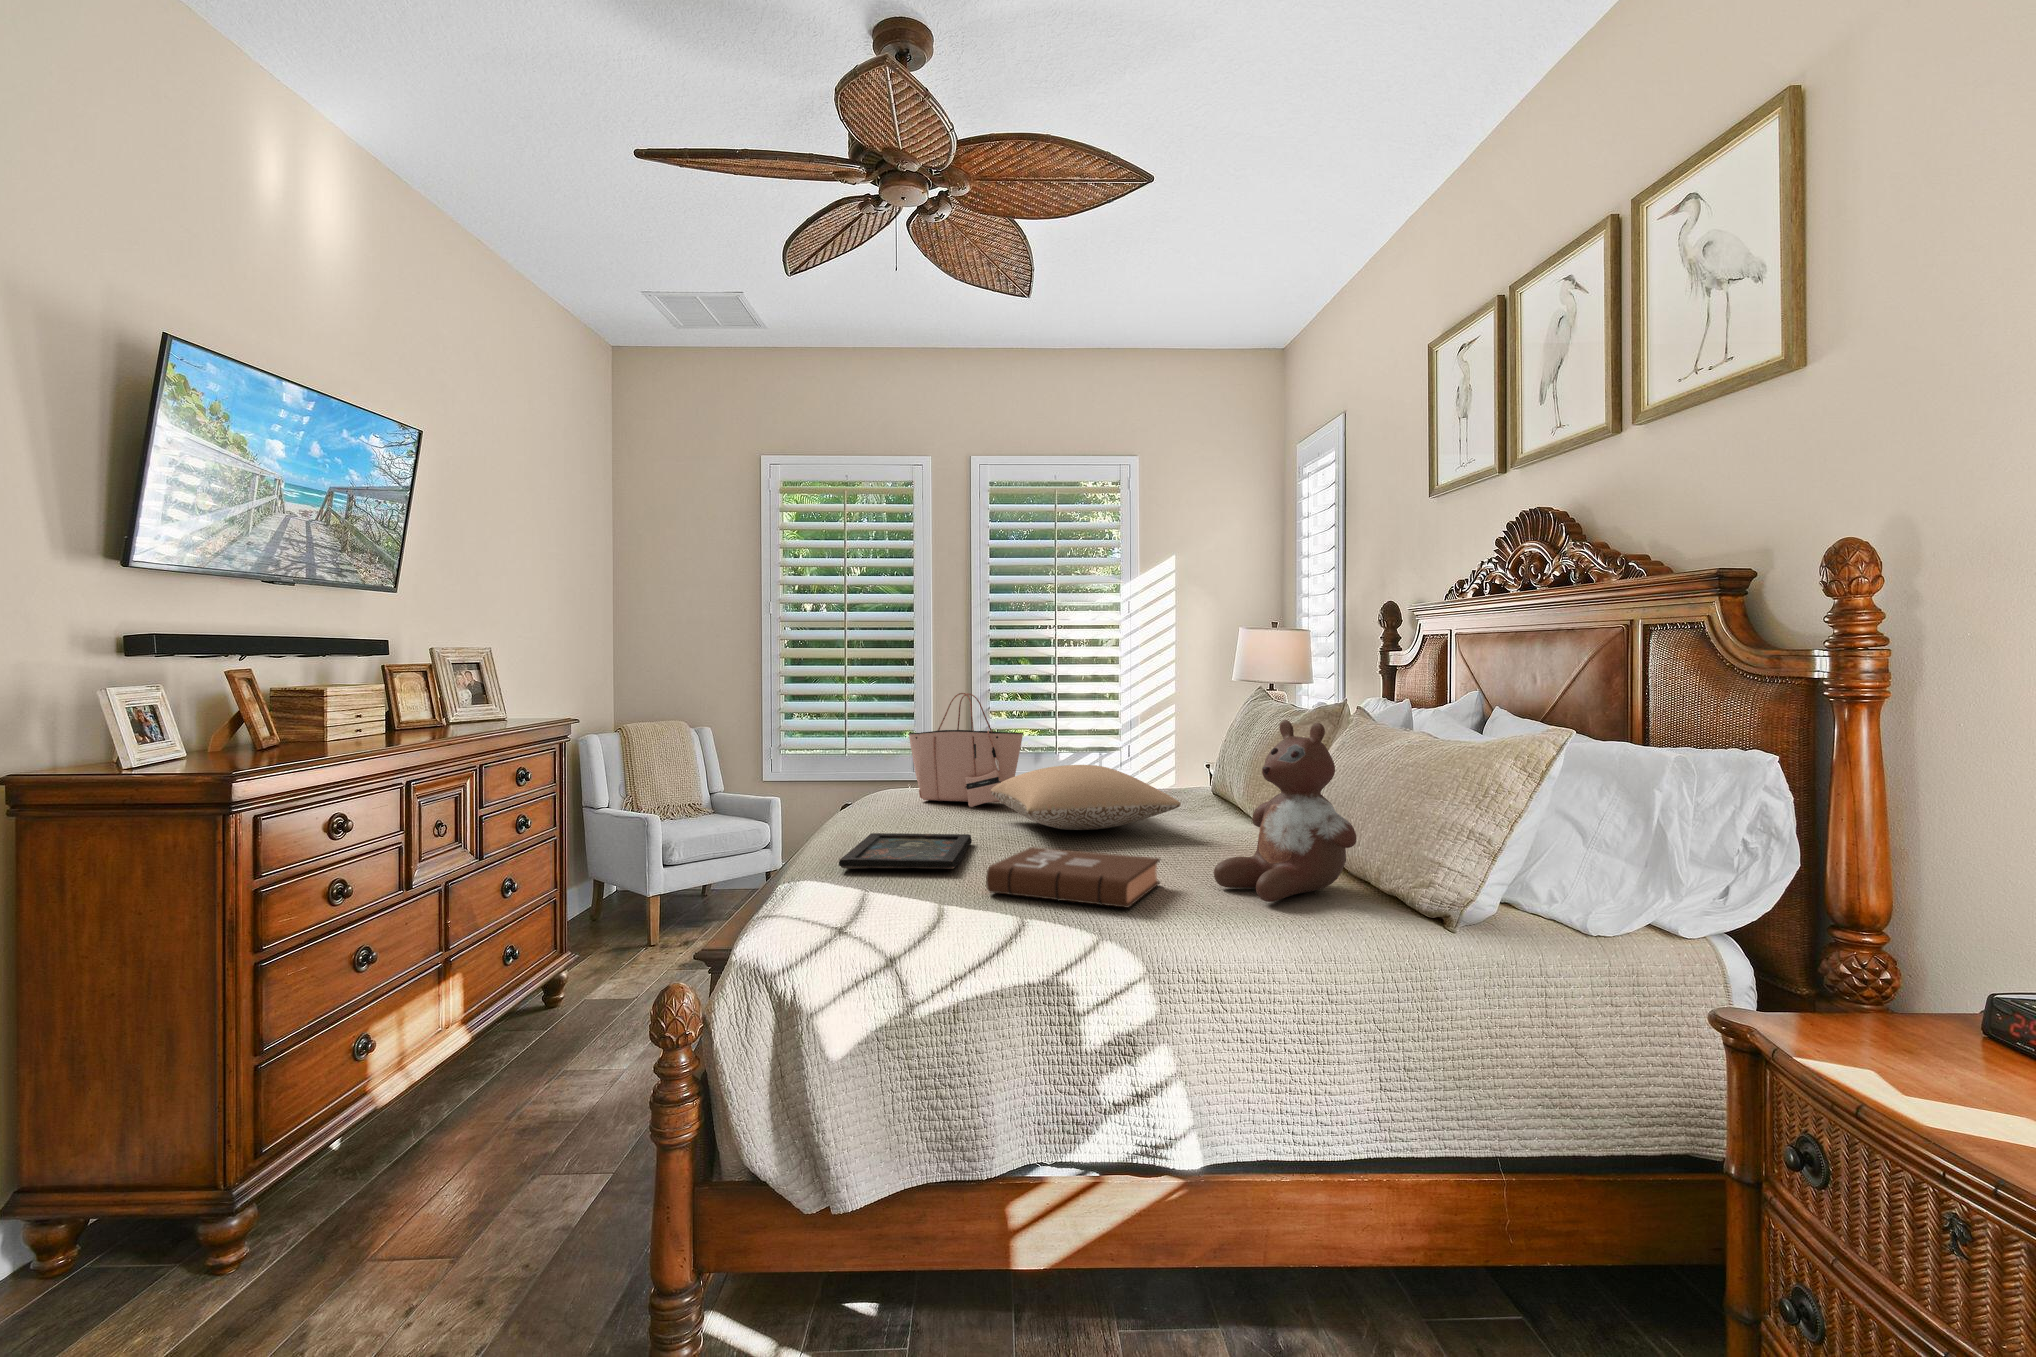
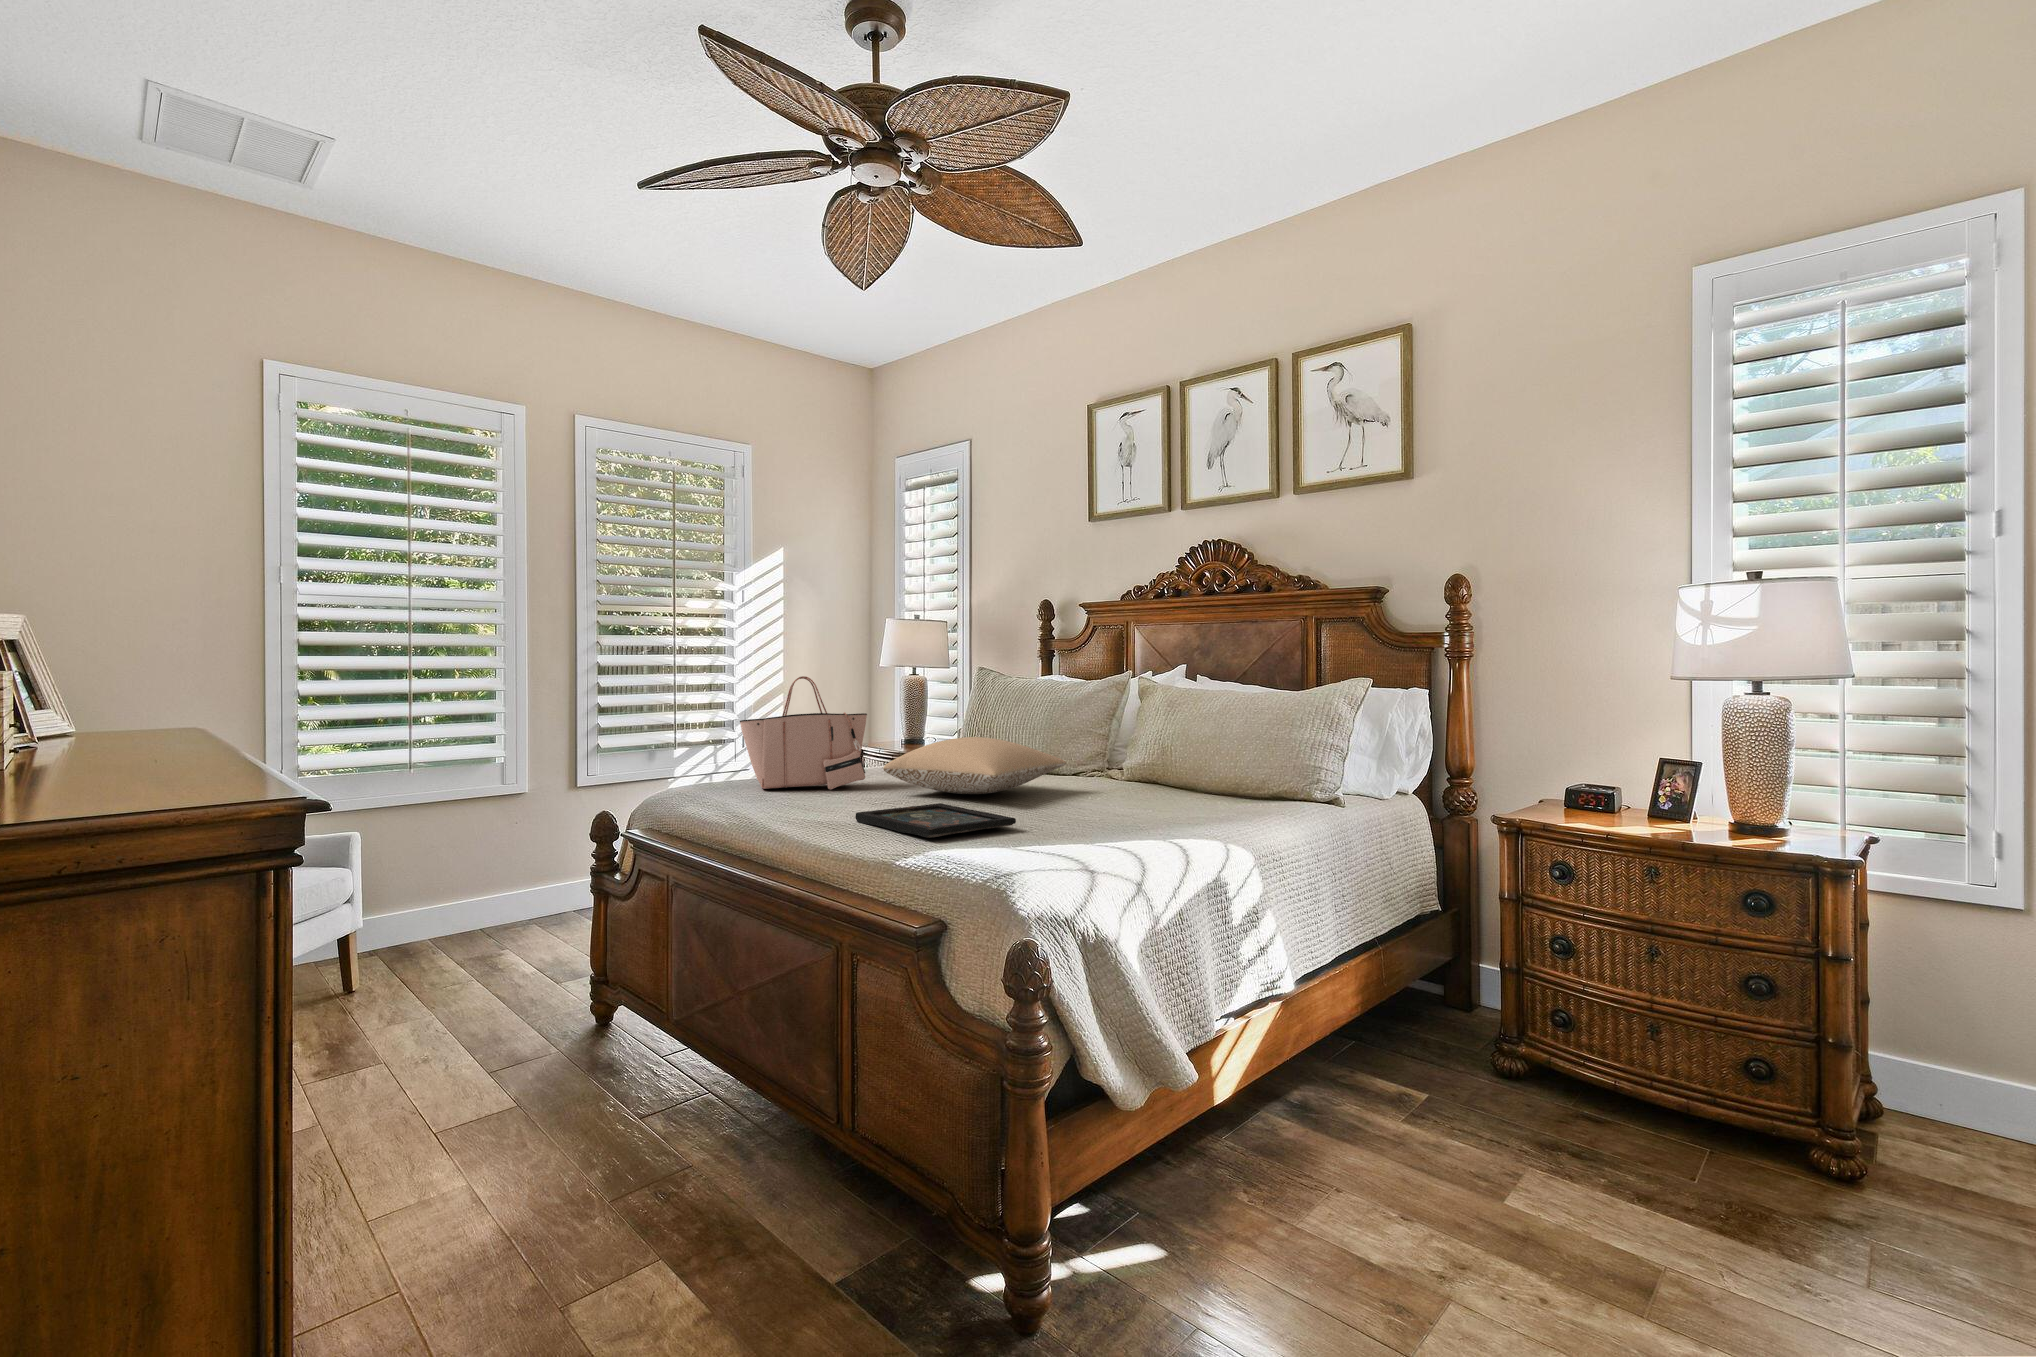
stuffed bear: present [1214,720,1357,902] -> none [1179,686,1280,814]
book: present [986,847,1160,908] -> none [1054,795,1198,834]

